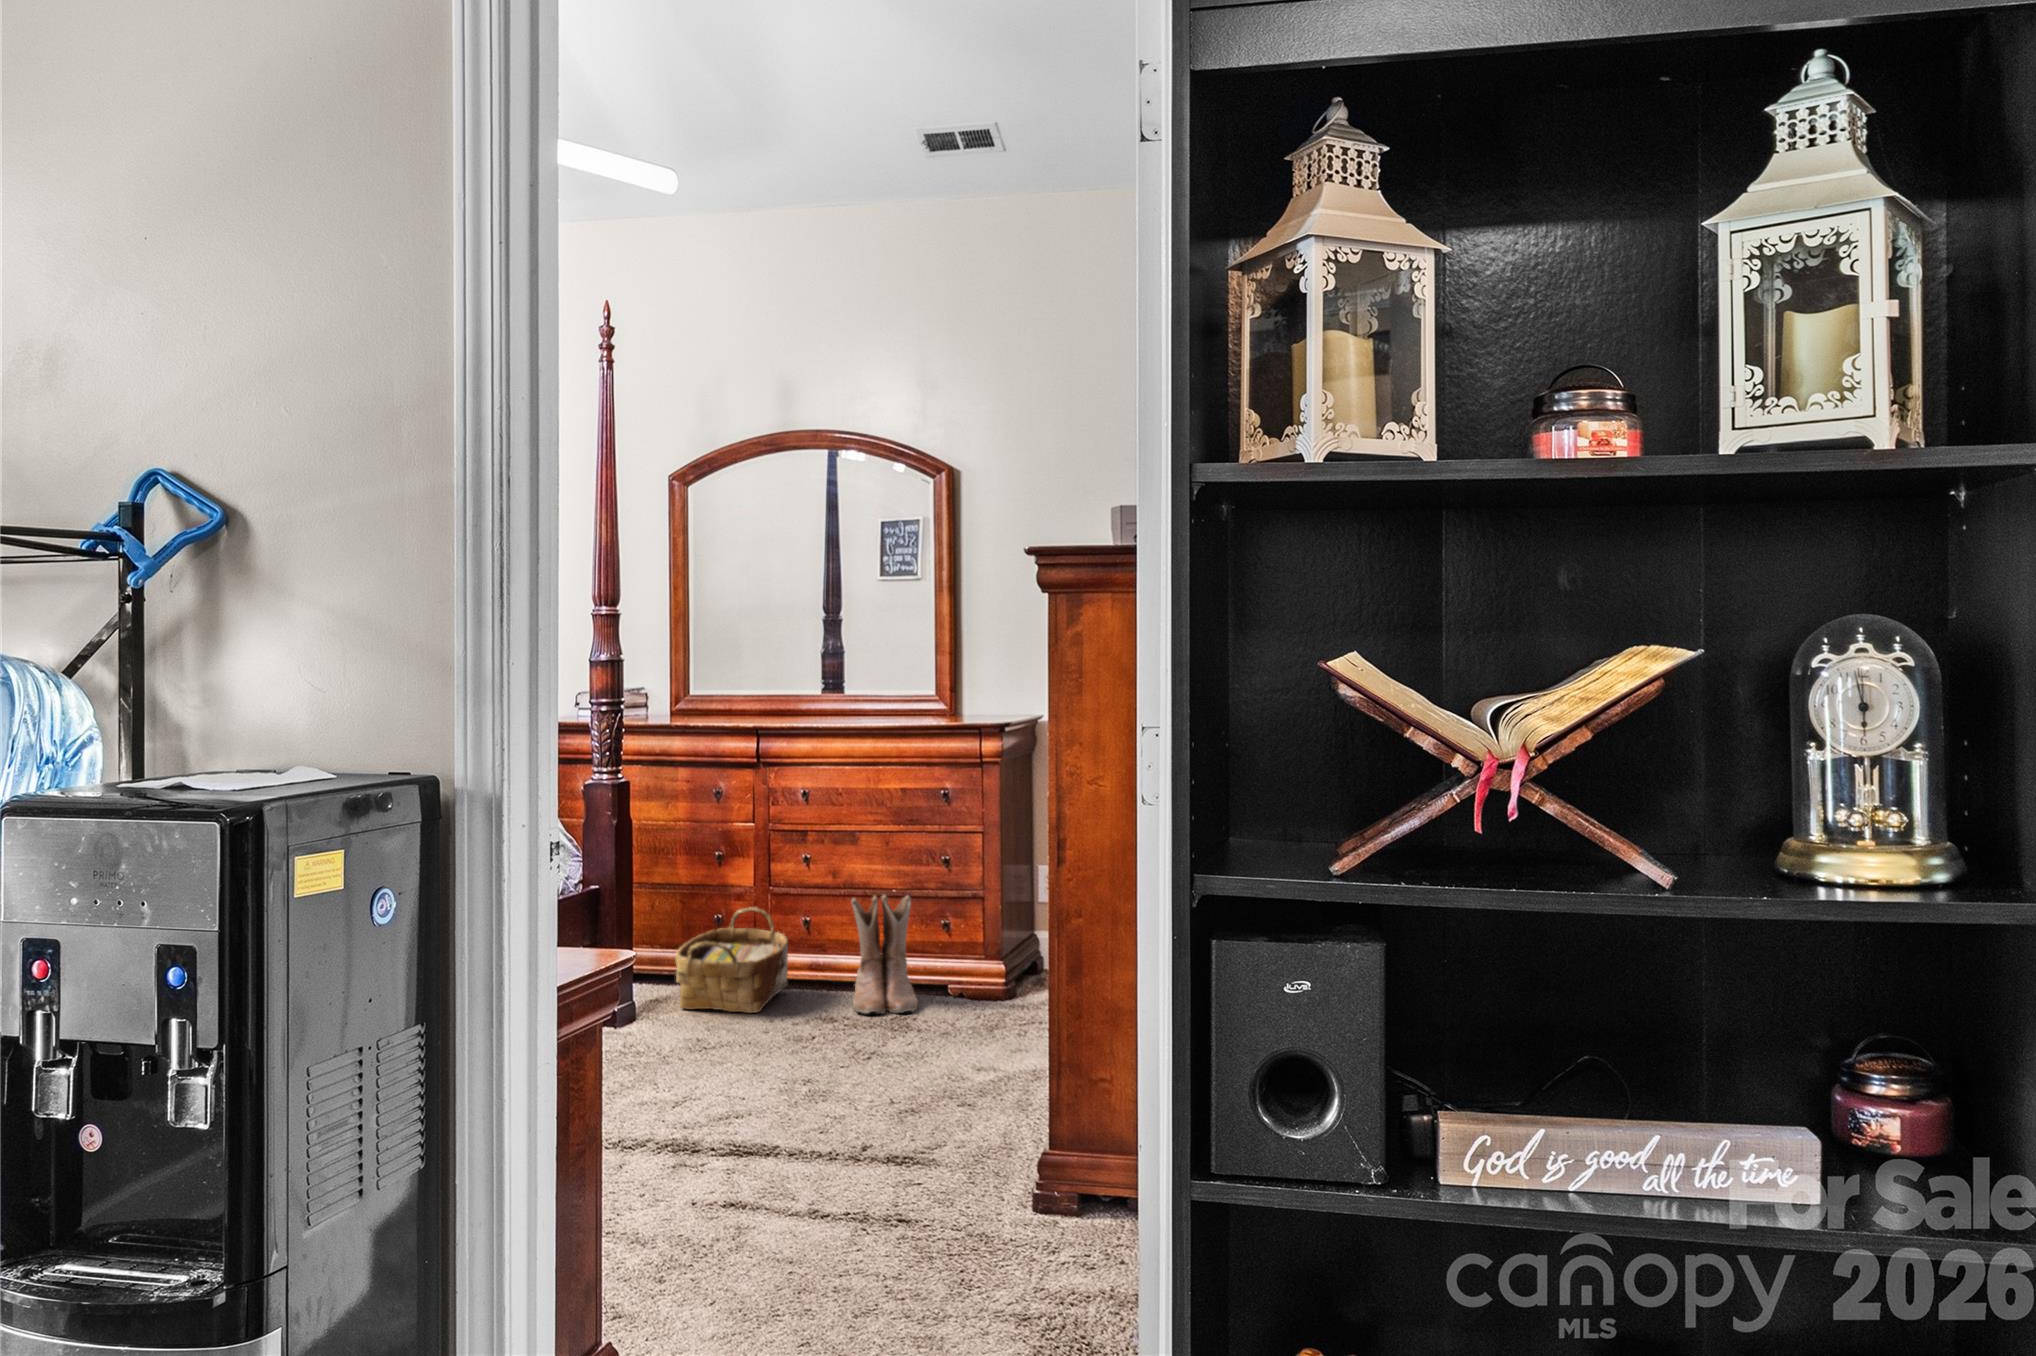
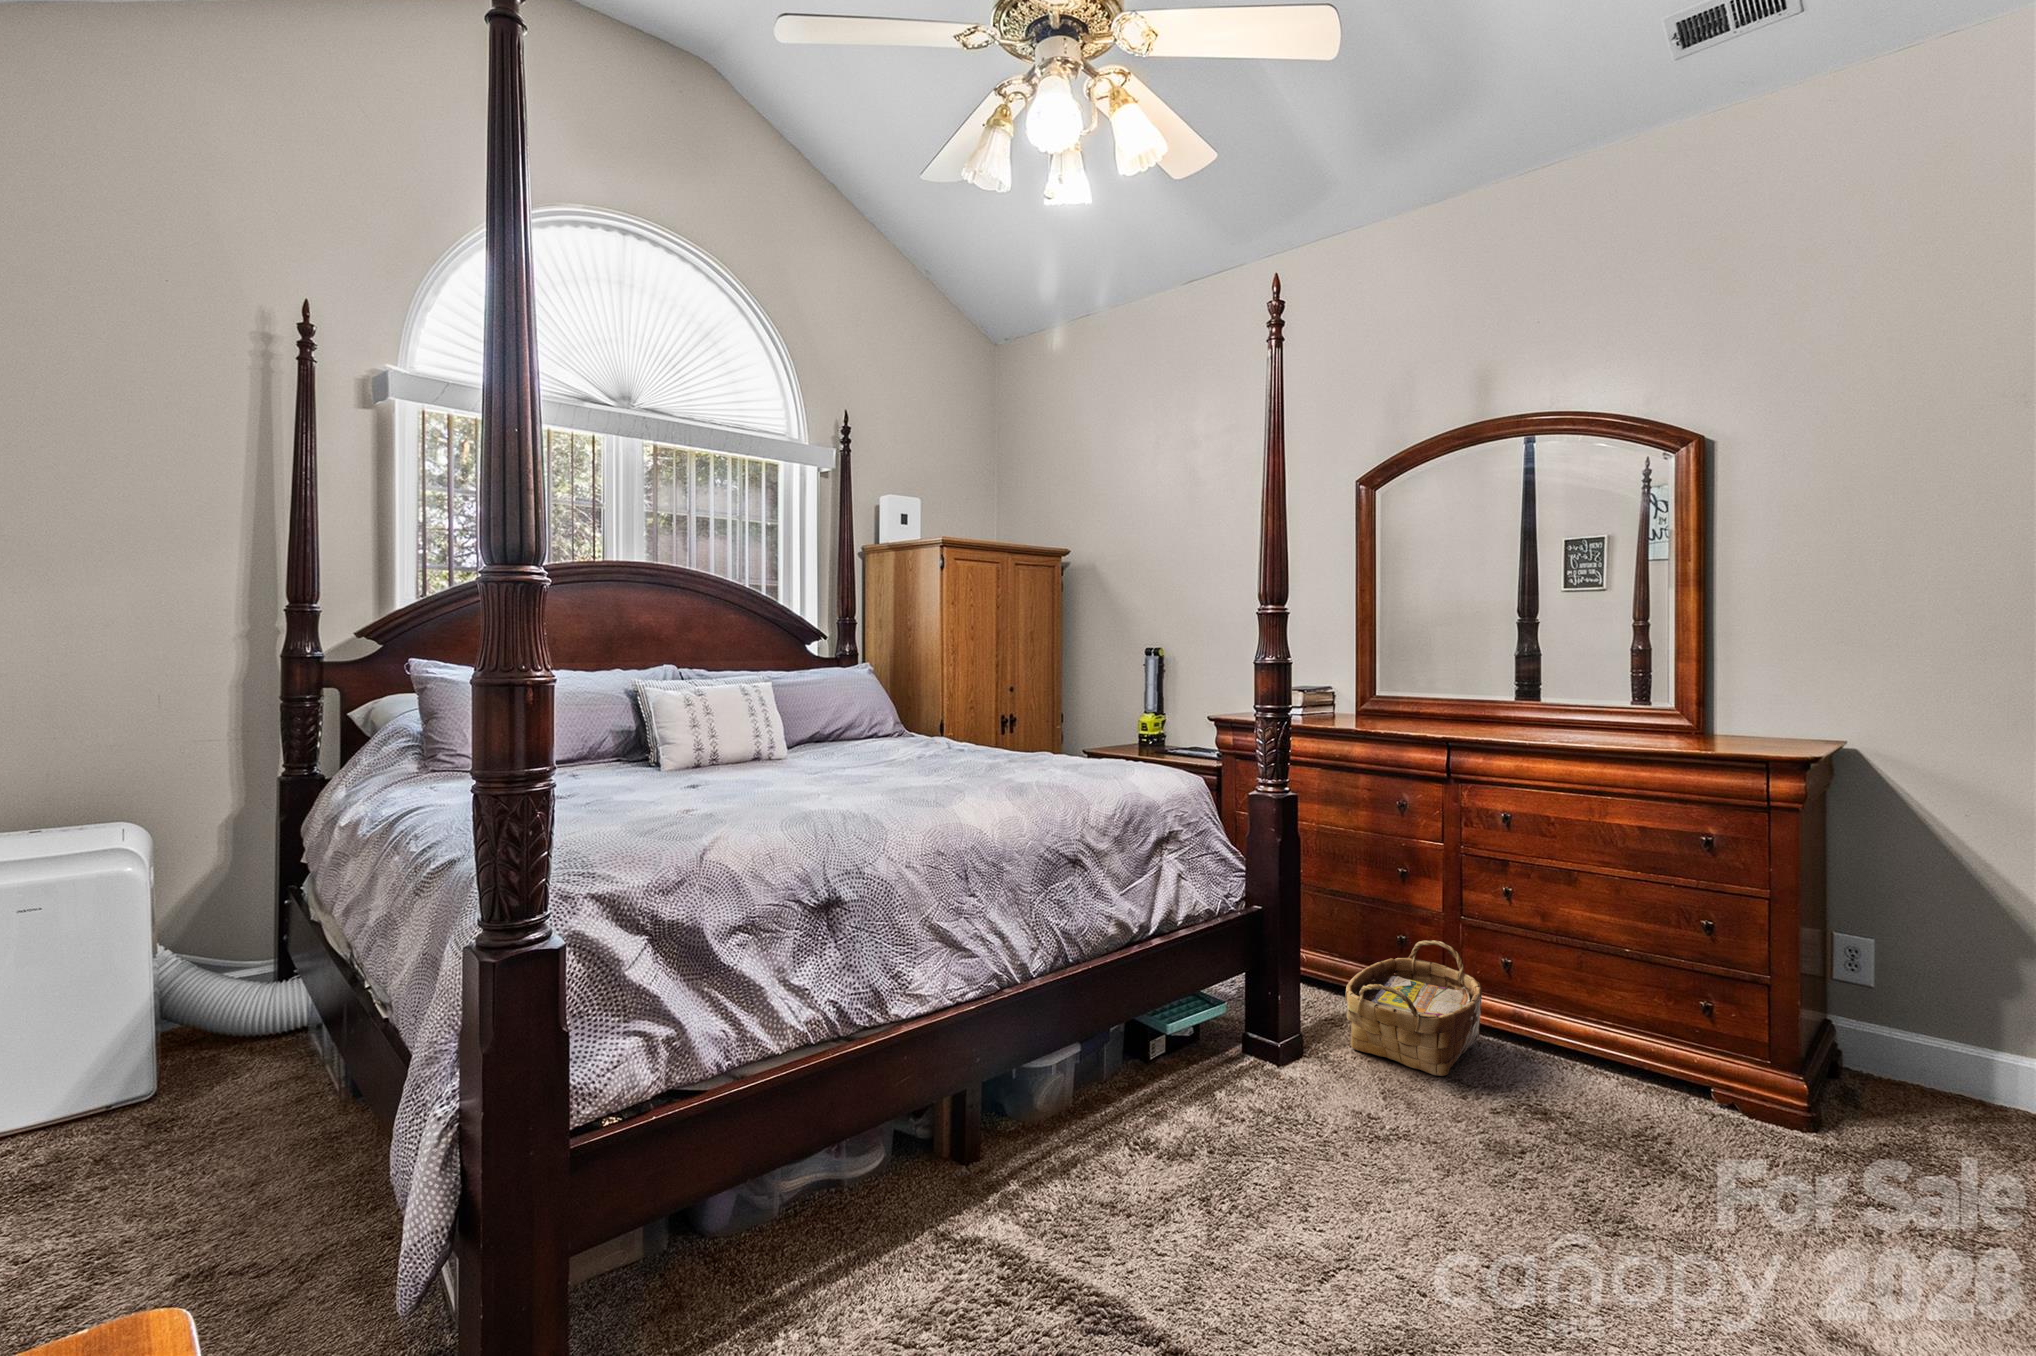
boots: present [851,895,918,1014] -> none [1565,956,1666,1125]

